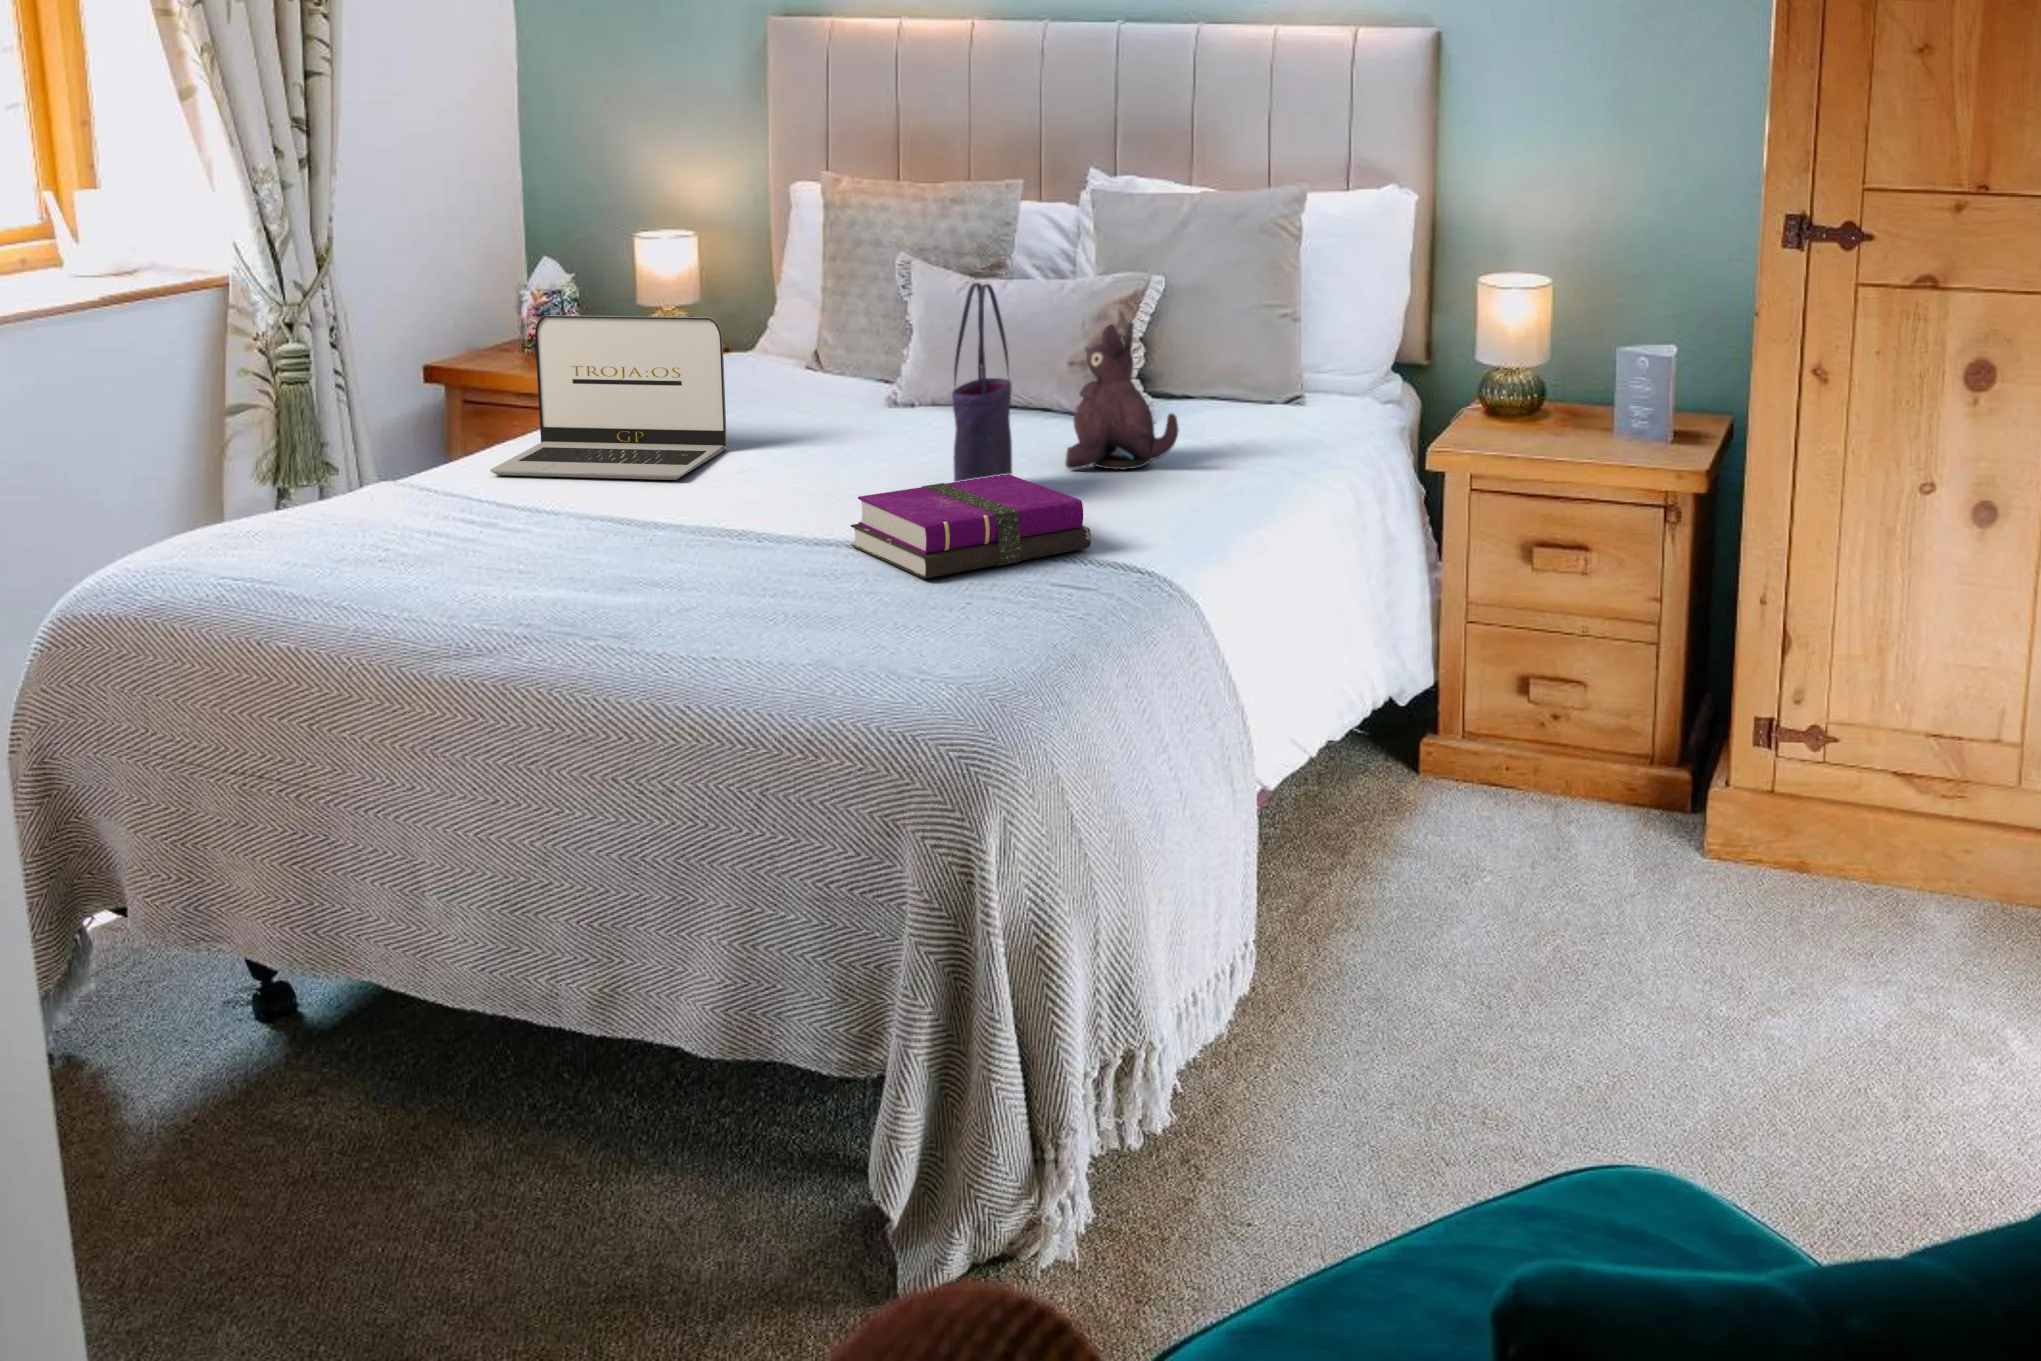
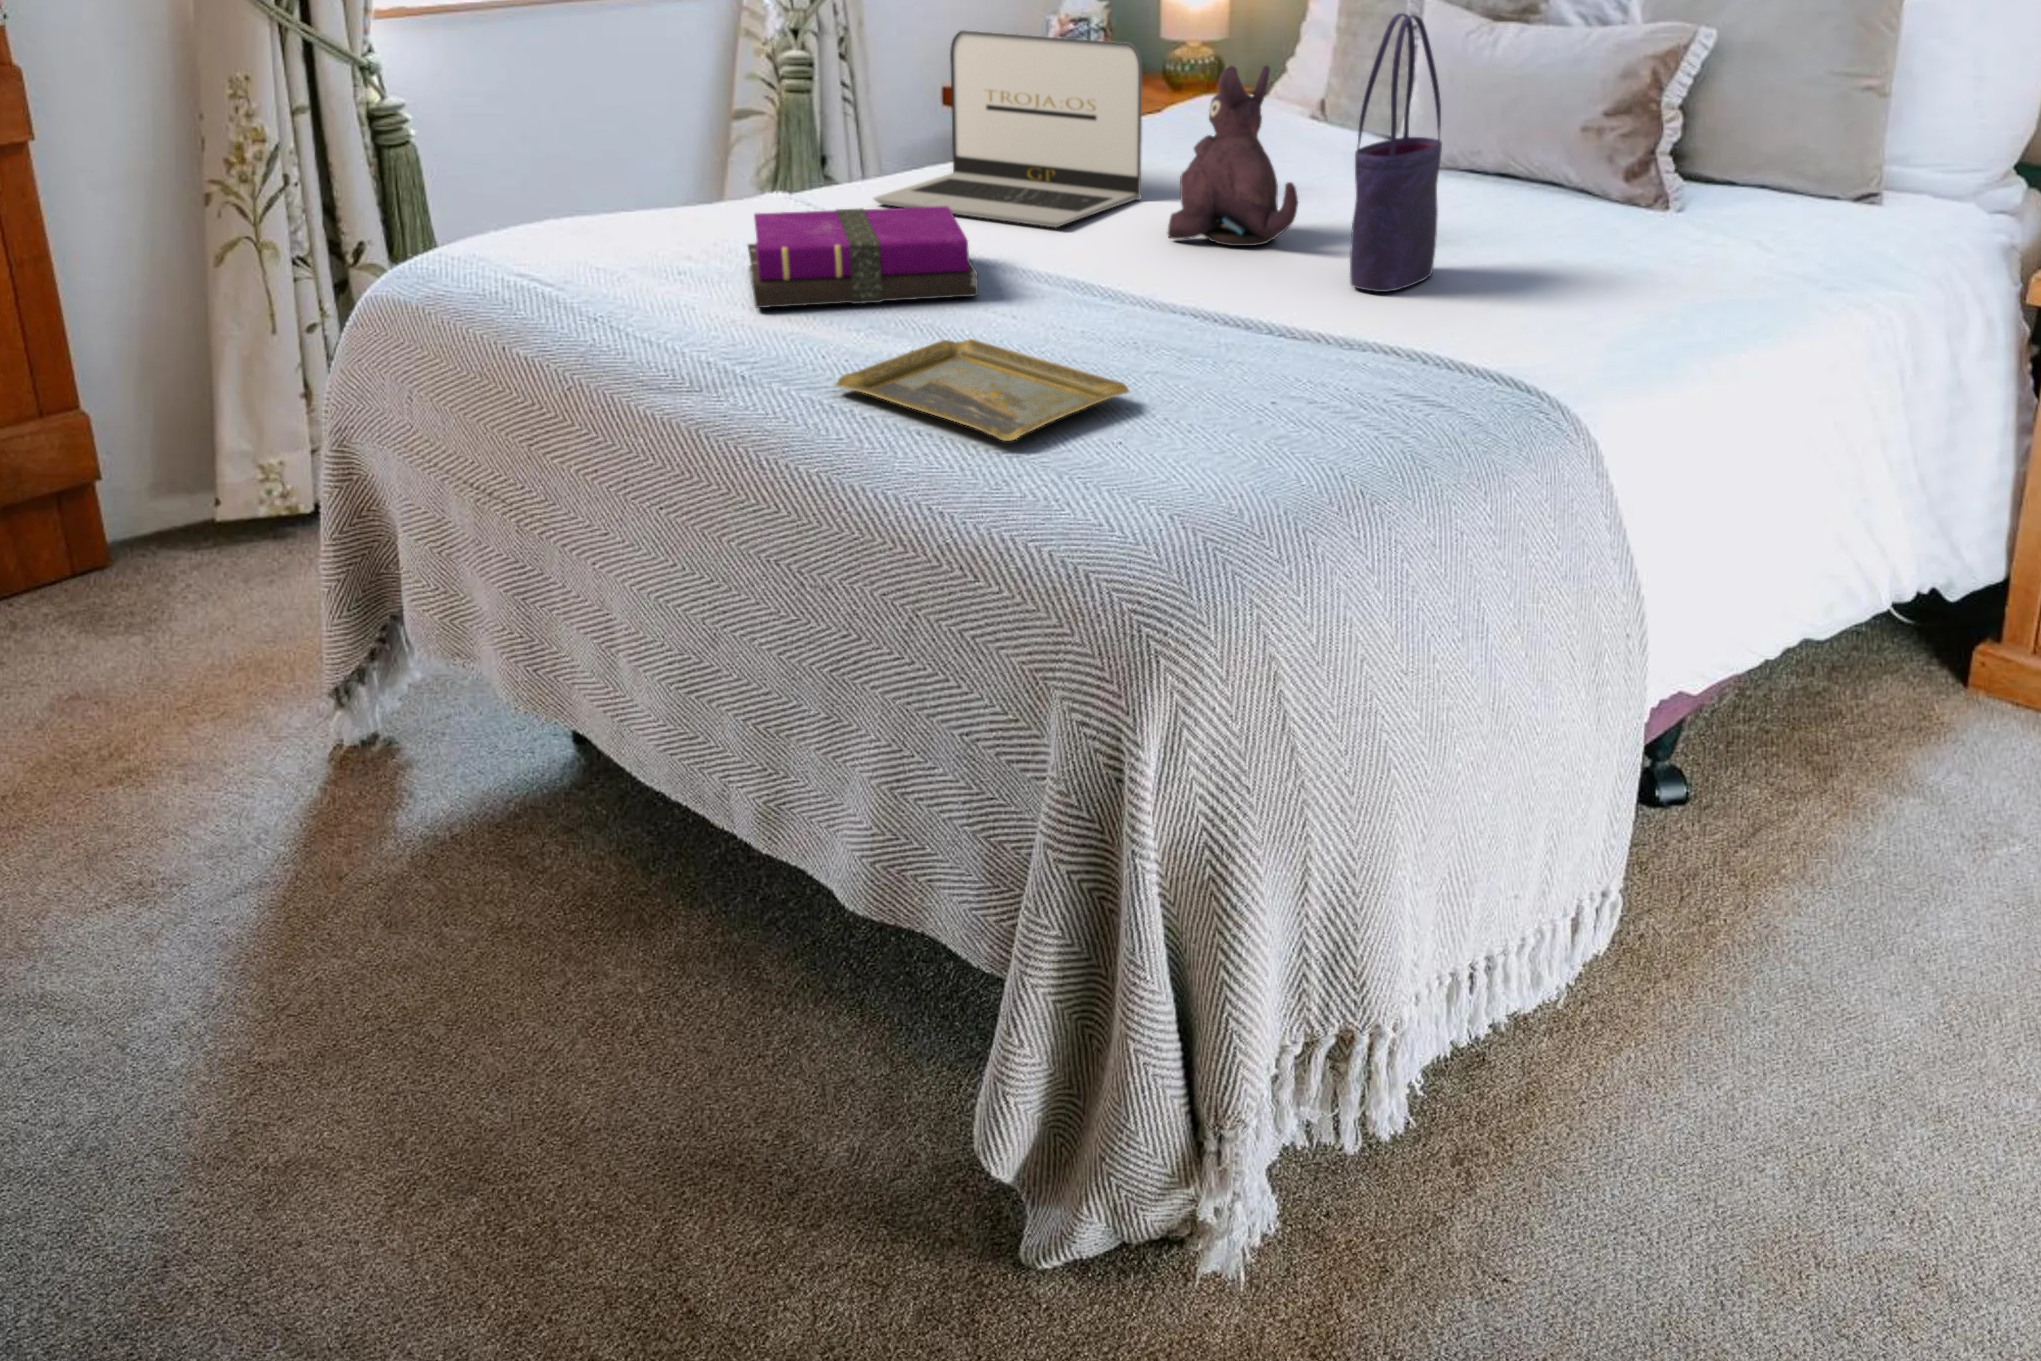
plush toy: present [1065,322,1179,469] -> present [1168,66,1298,246]
notebook: present [851,474,1091,578] -> present [748,206,978,308]
tray: none [607,572,856,641] -> present [836,339,1129,441]

